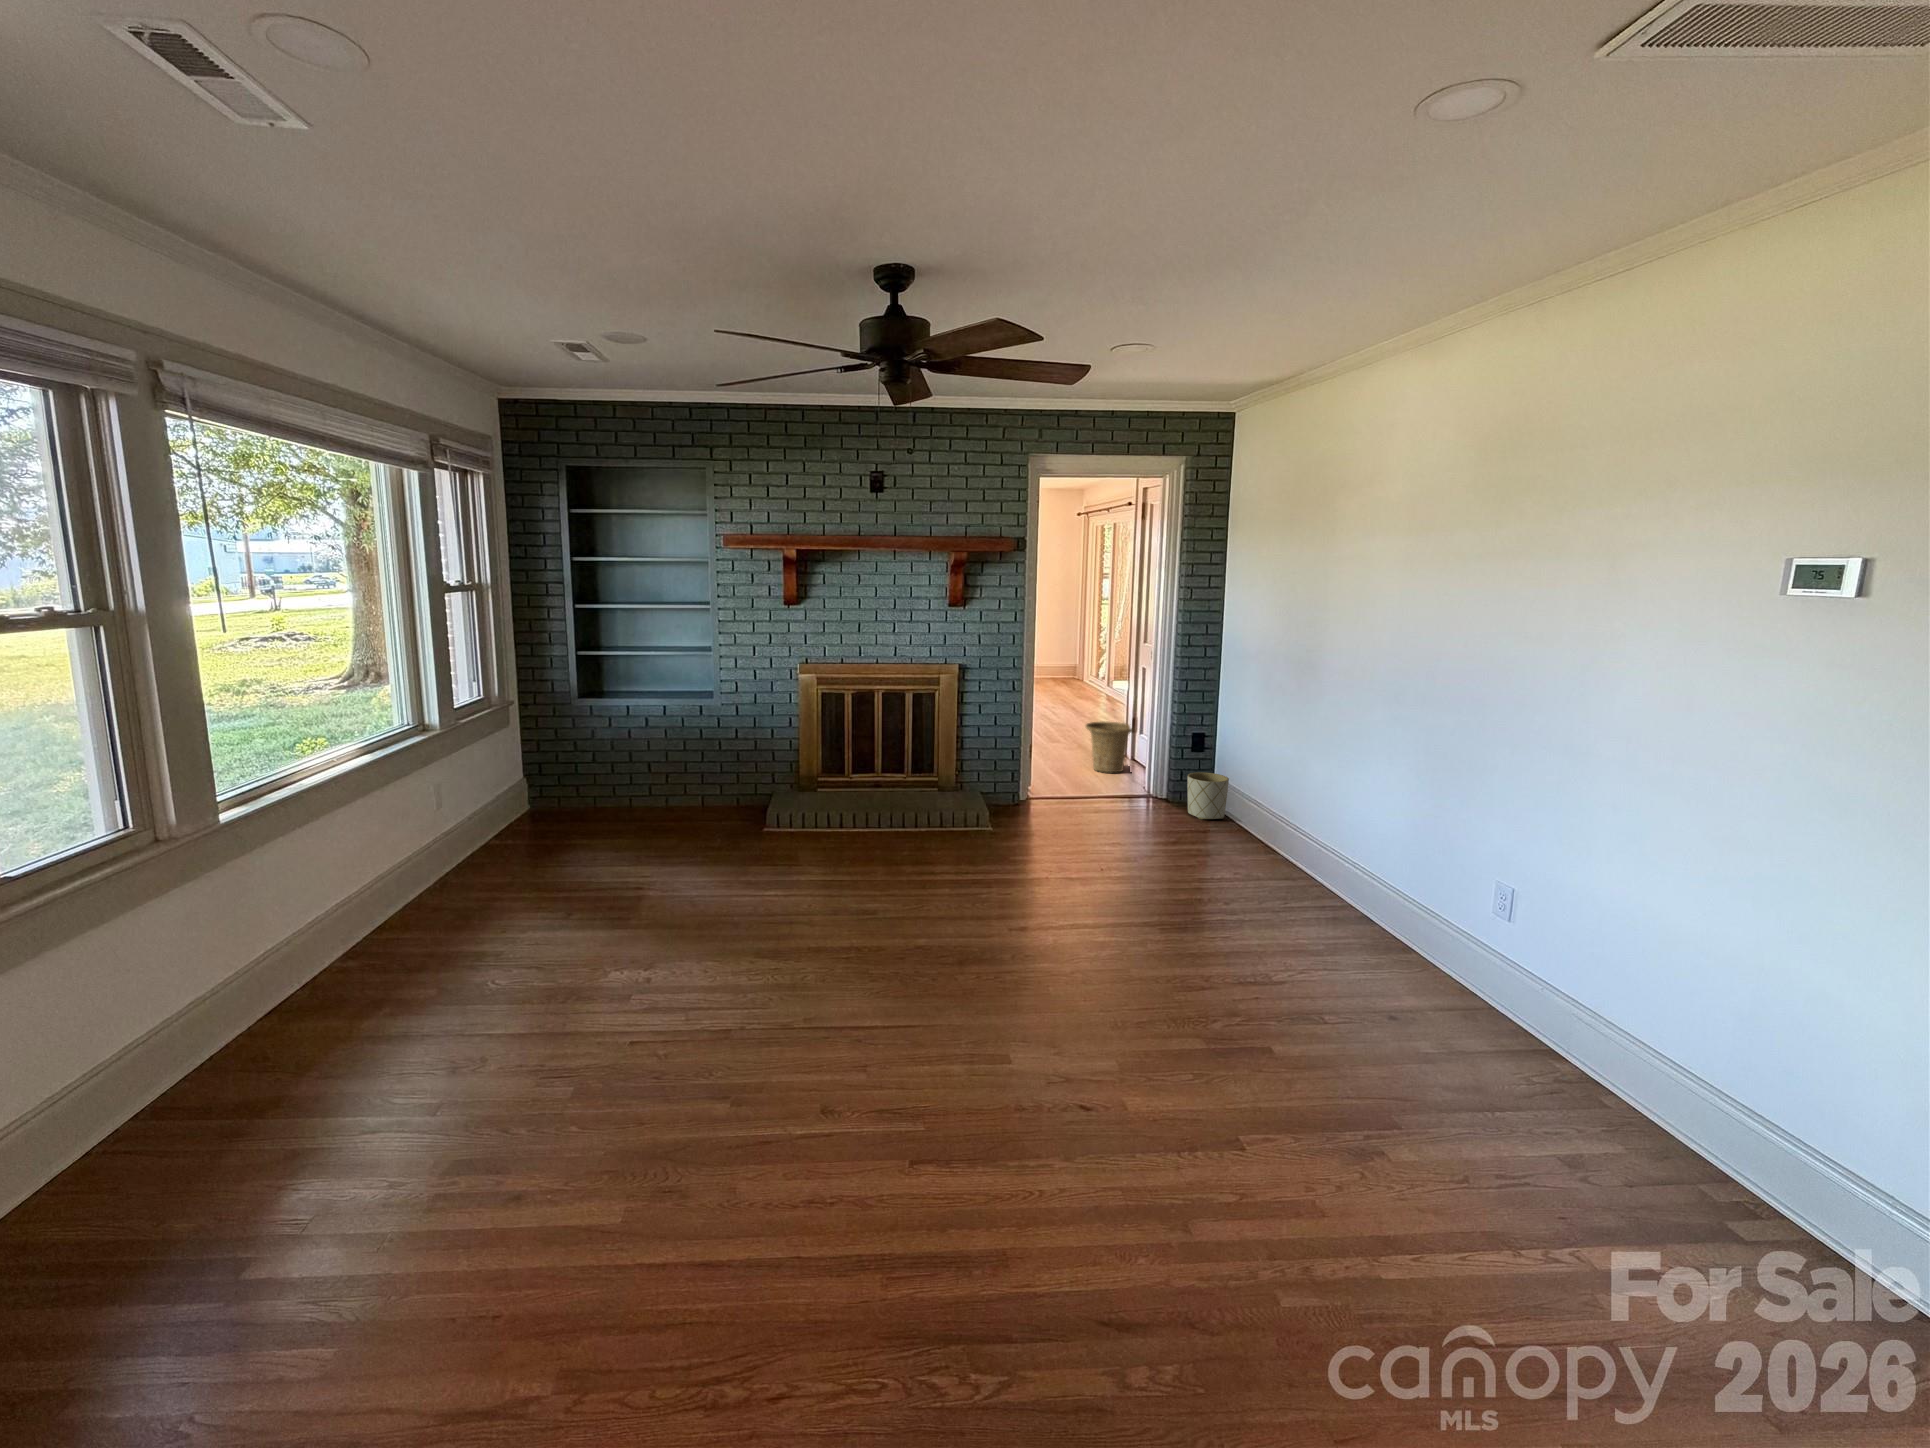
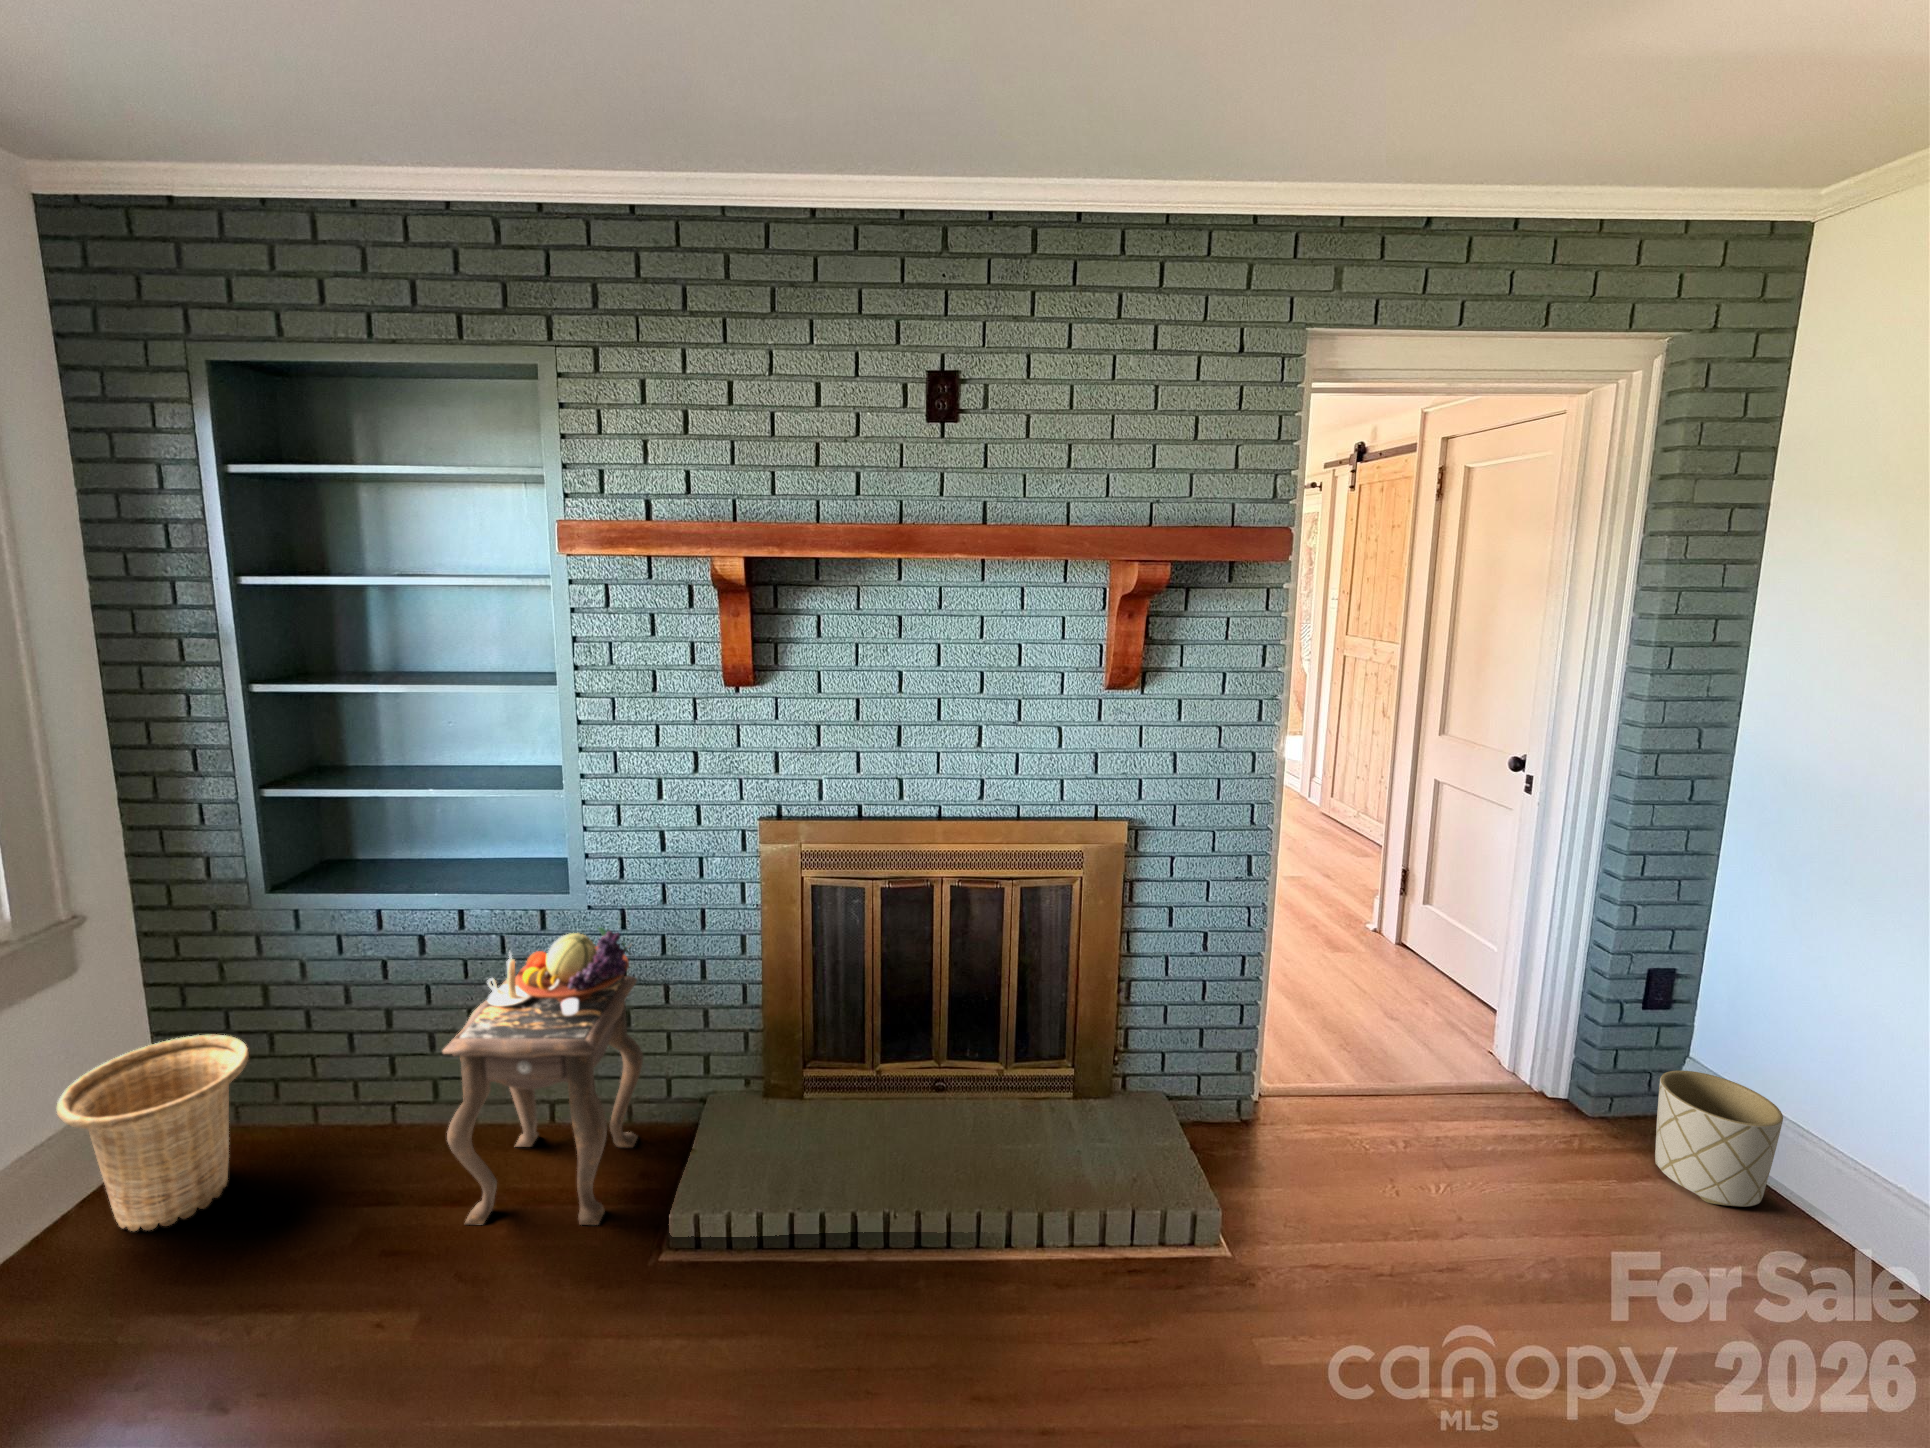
side table: none [672,705,749,826] -> present [443,927,643,1225]
basket: present [1086,722,1133,773] -> present [57,1035,249,1231]

